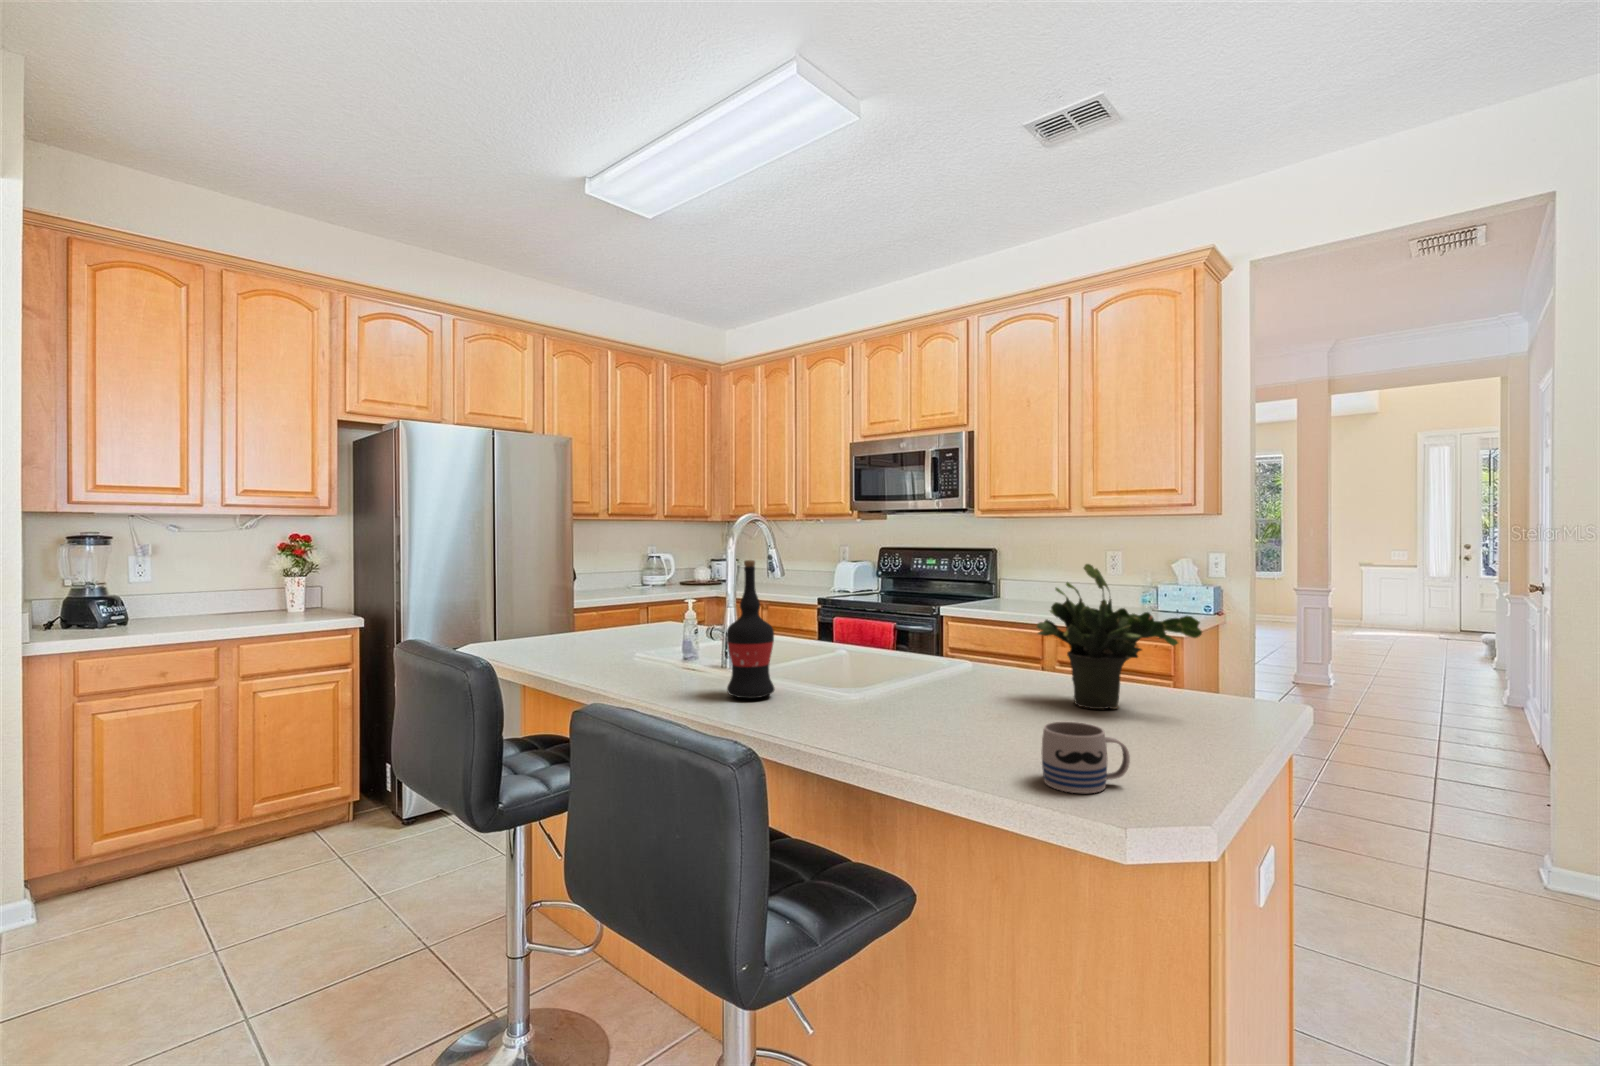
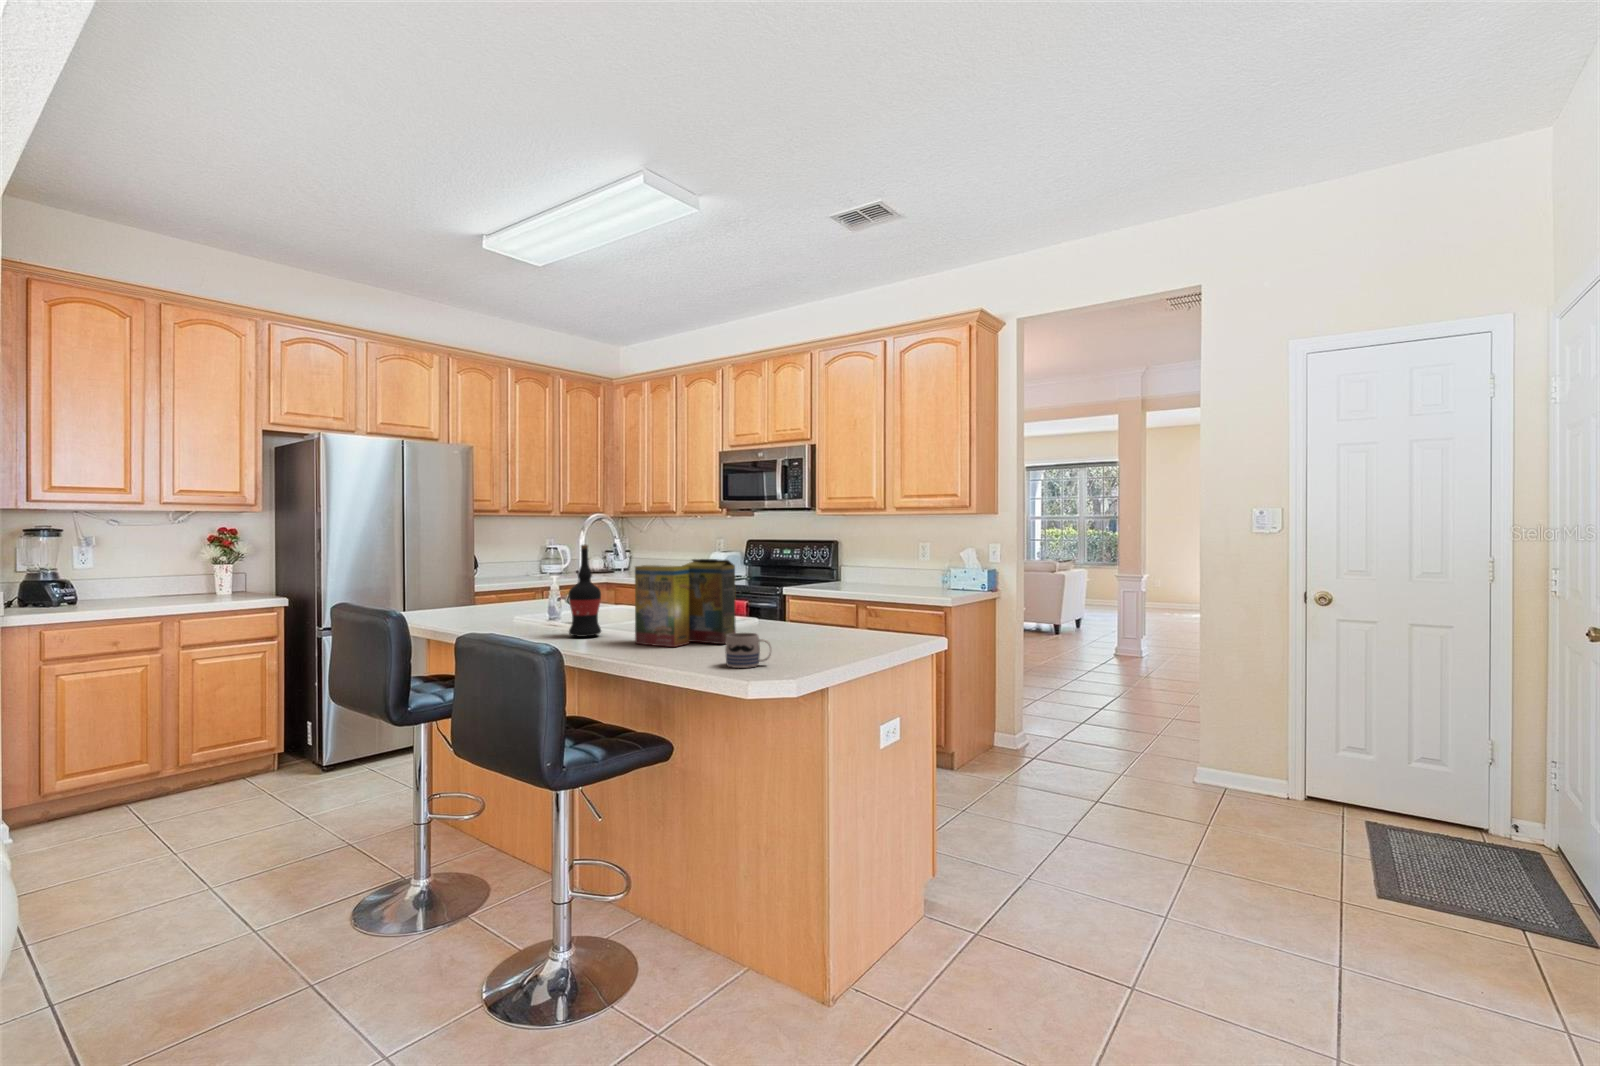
potted plant: present [1037,564,1202,709] -> none [773,546,864,639]
cereal box: none [836,583,991,727] -> present [635,559,736,647]

